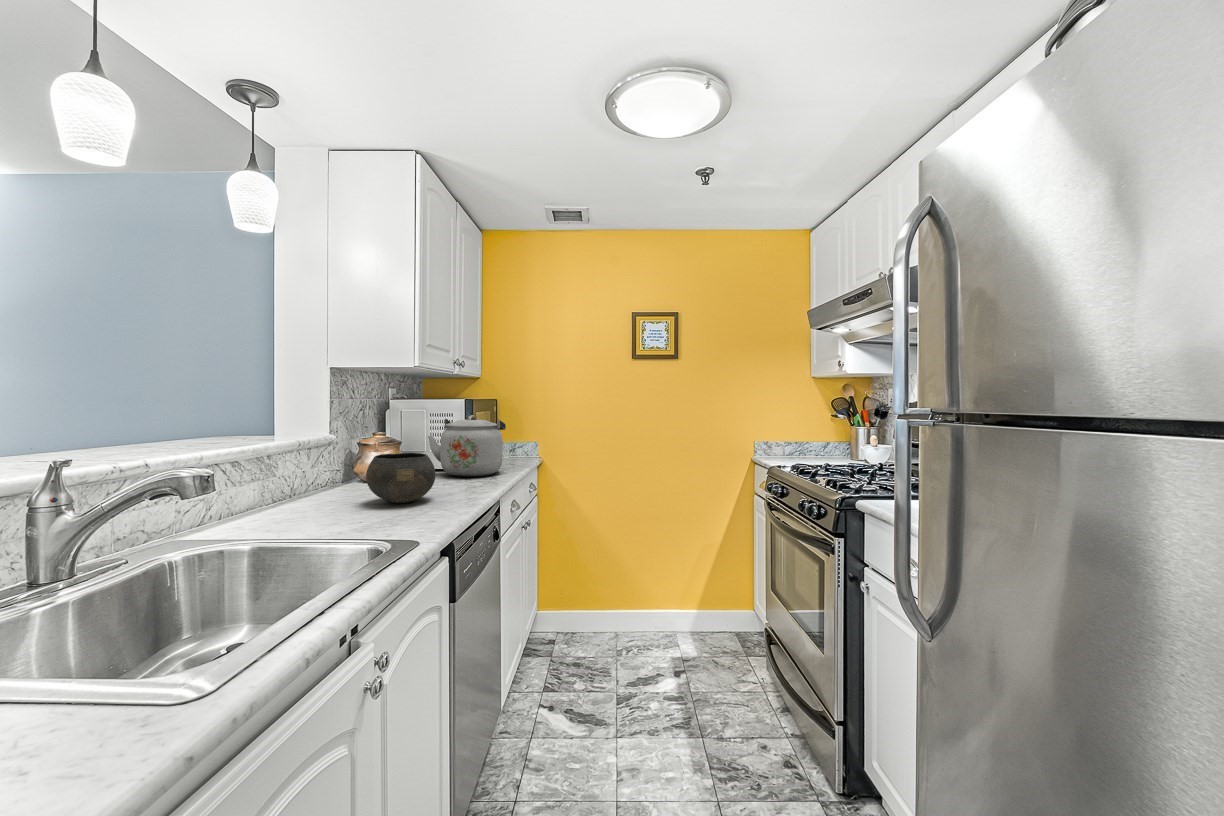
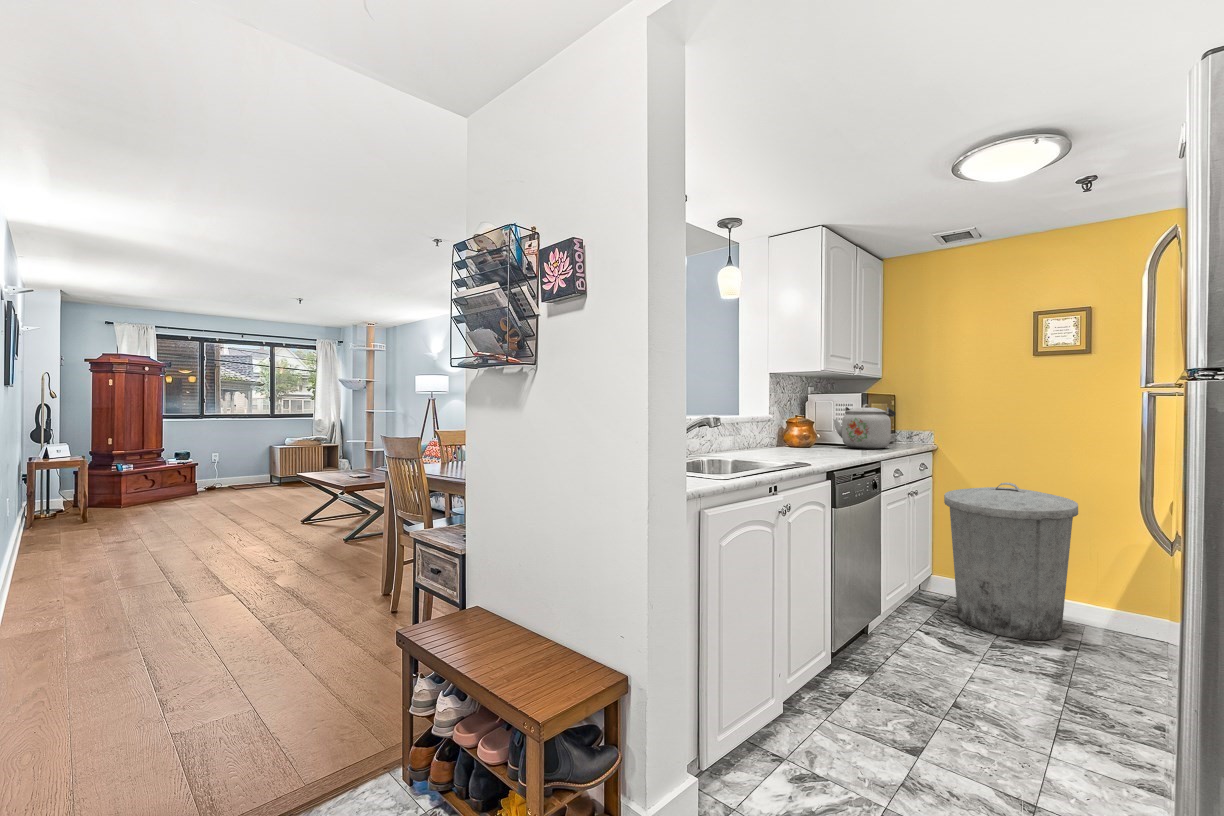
bowl: present [366,453,436,503] -> none [788,425,832,455]
trash can: none [558,501,680,679] -> present [944,483,1078,640]

